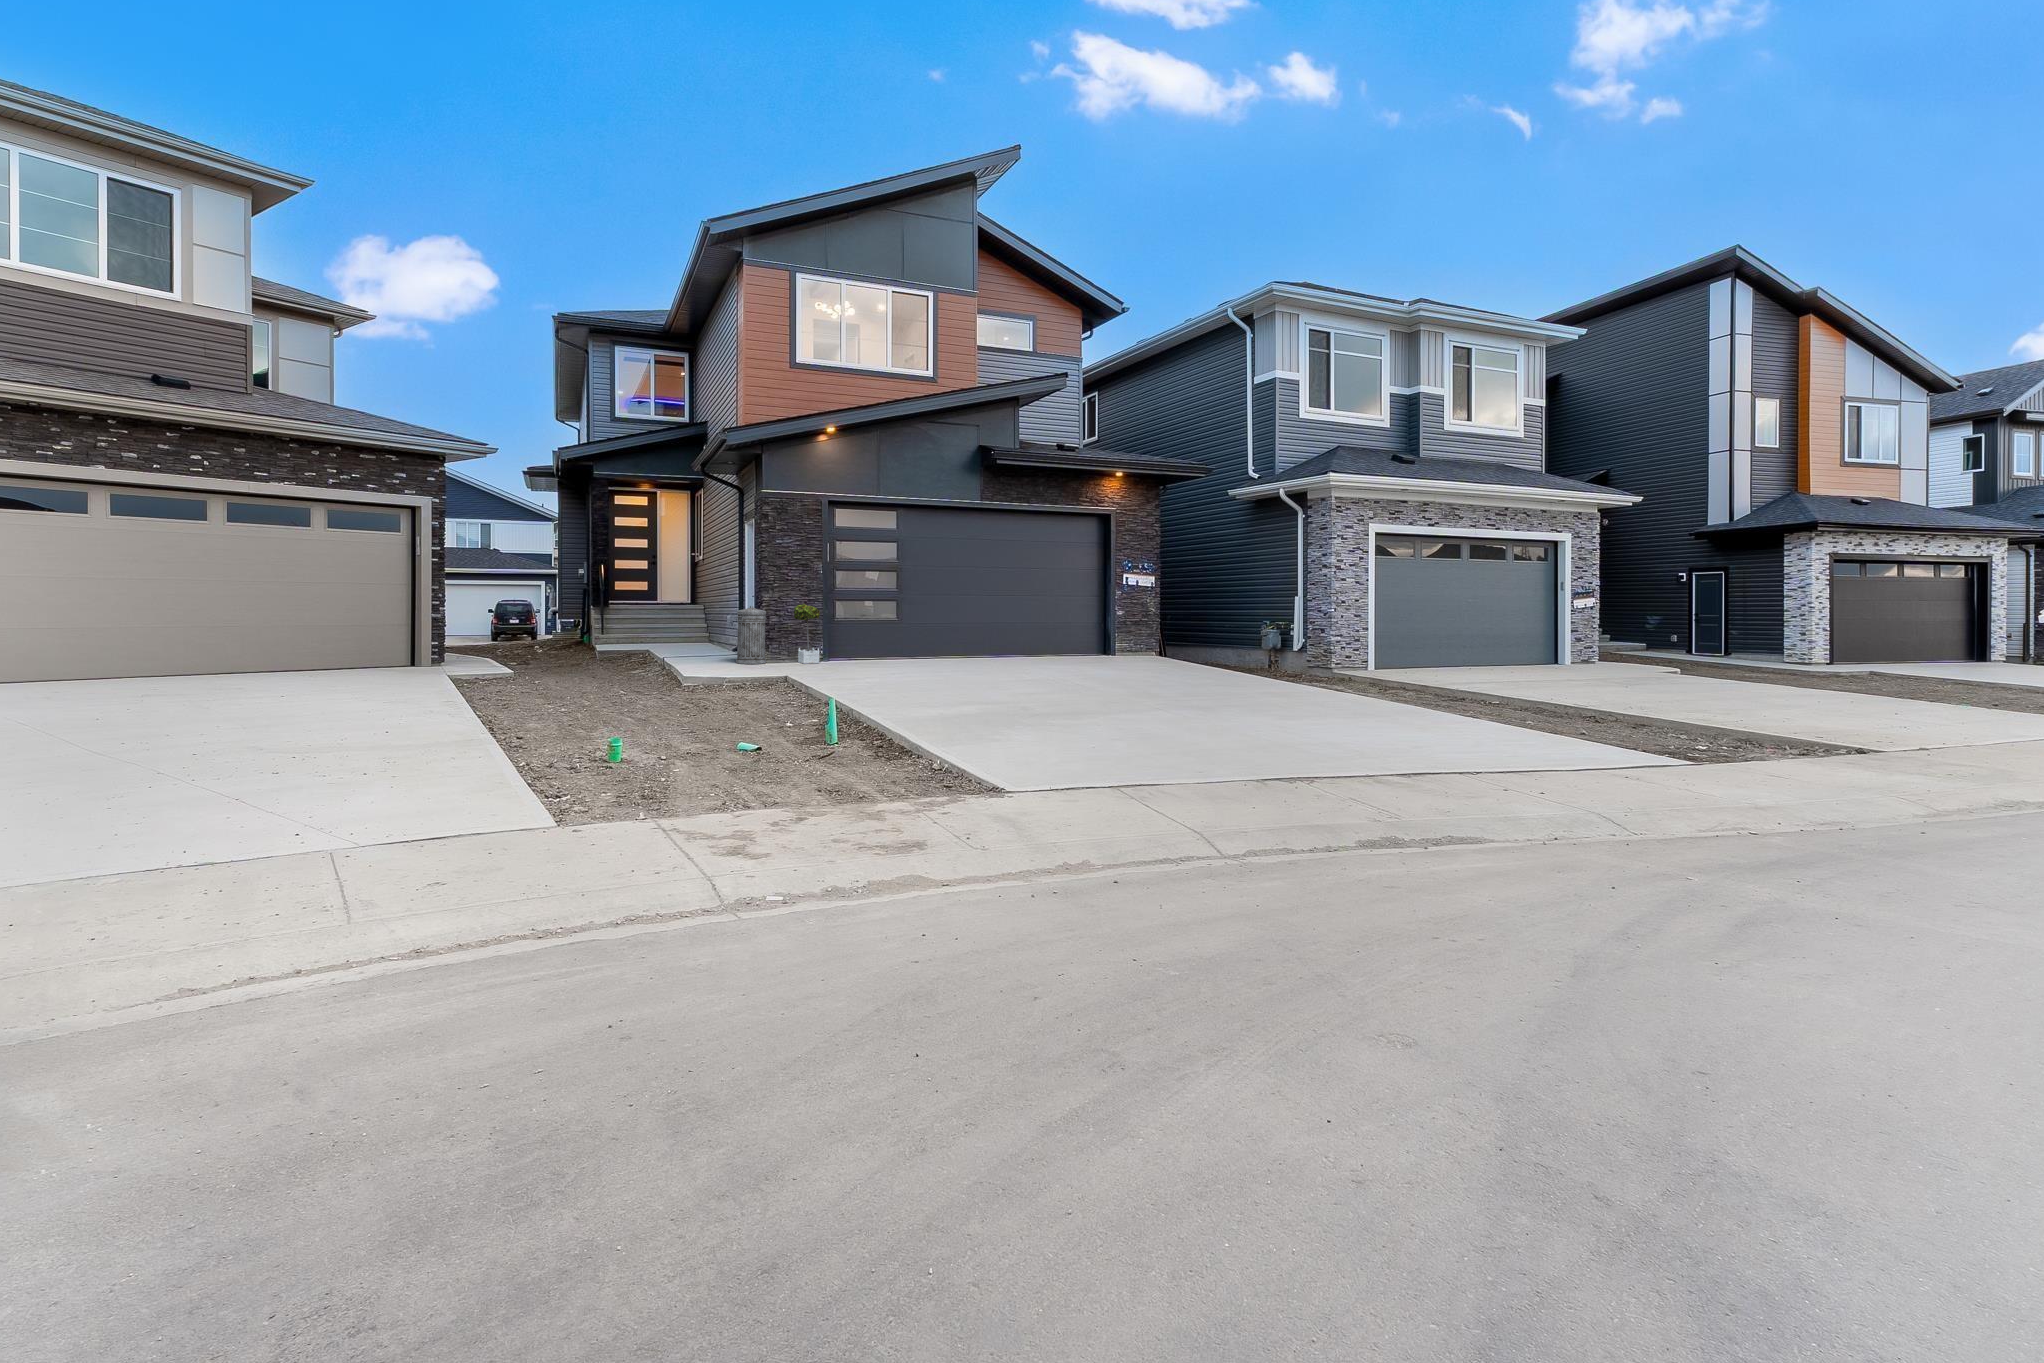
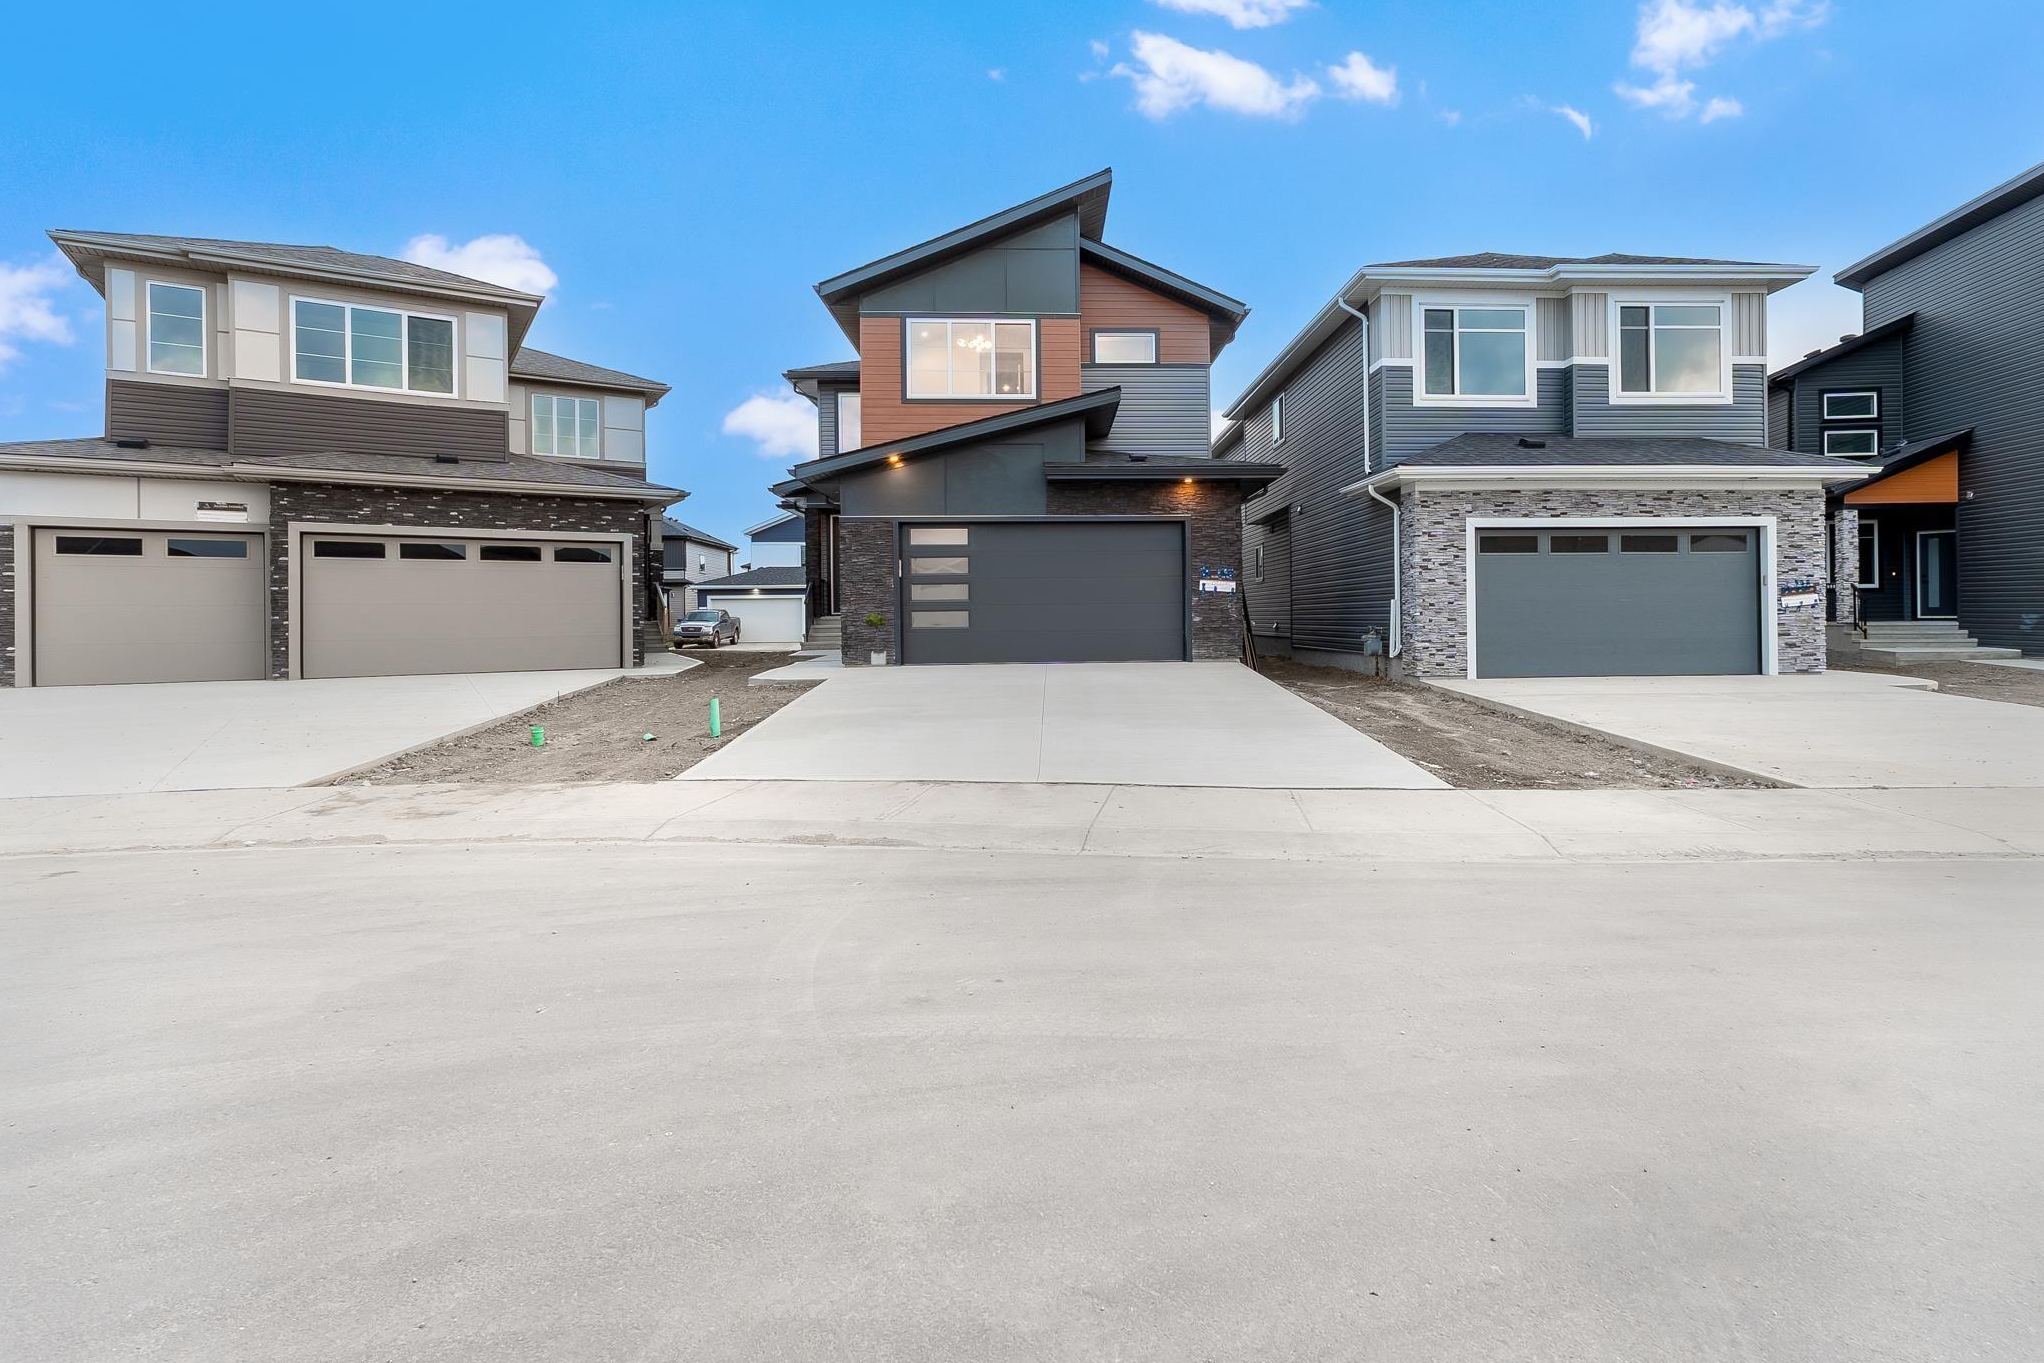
trash can: present [736,606,766,664] -> none [820,615,845,665]

